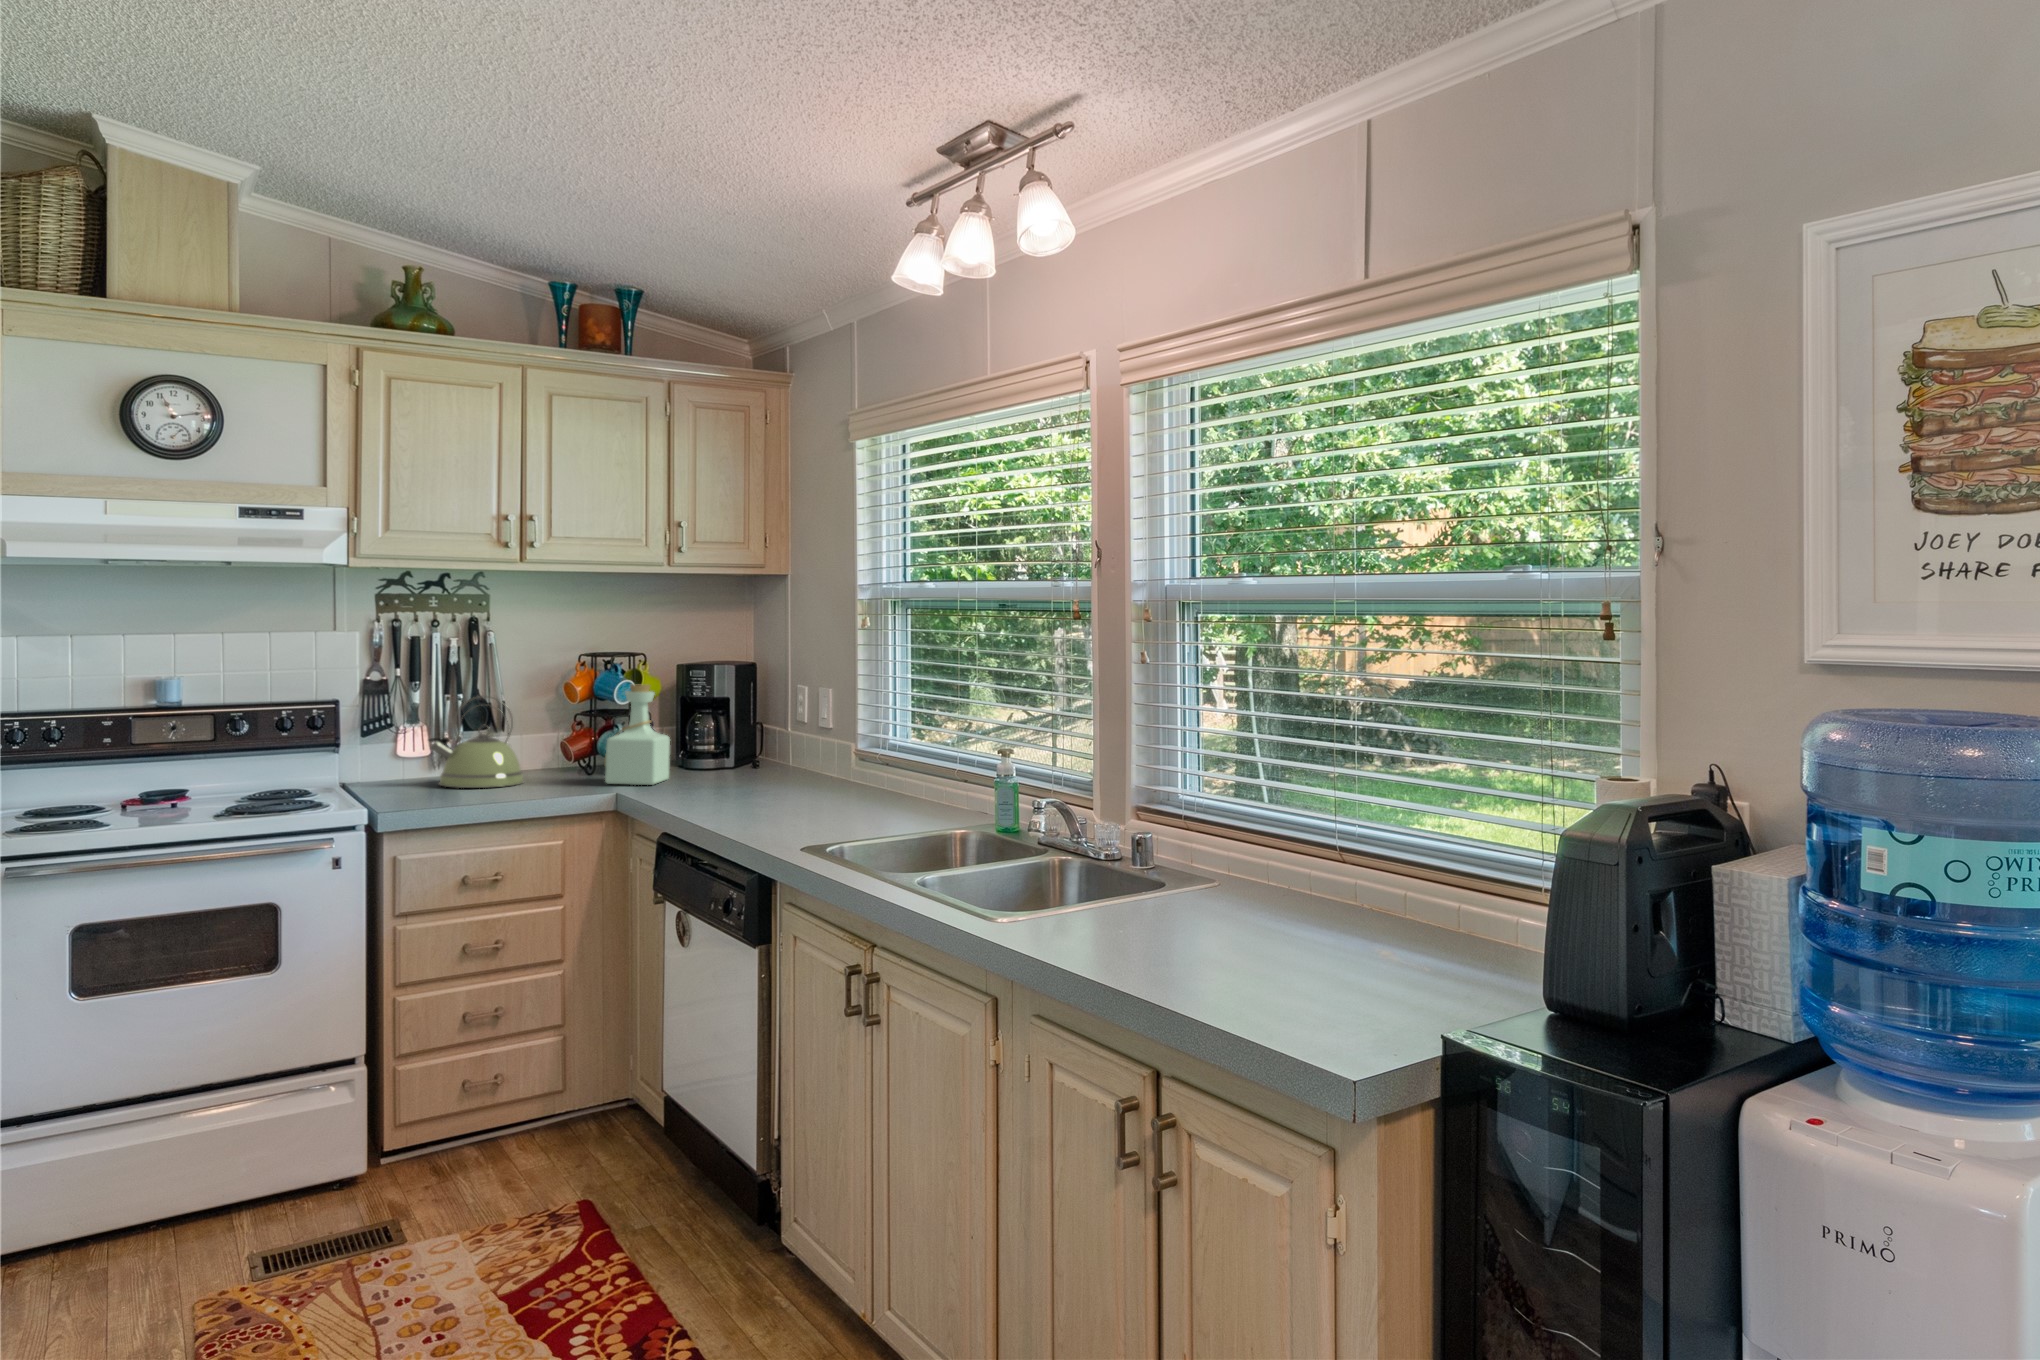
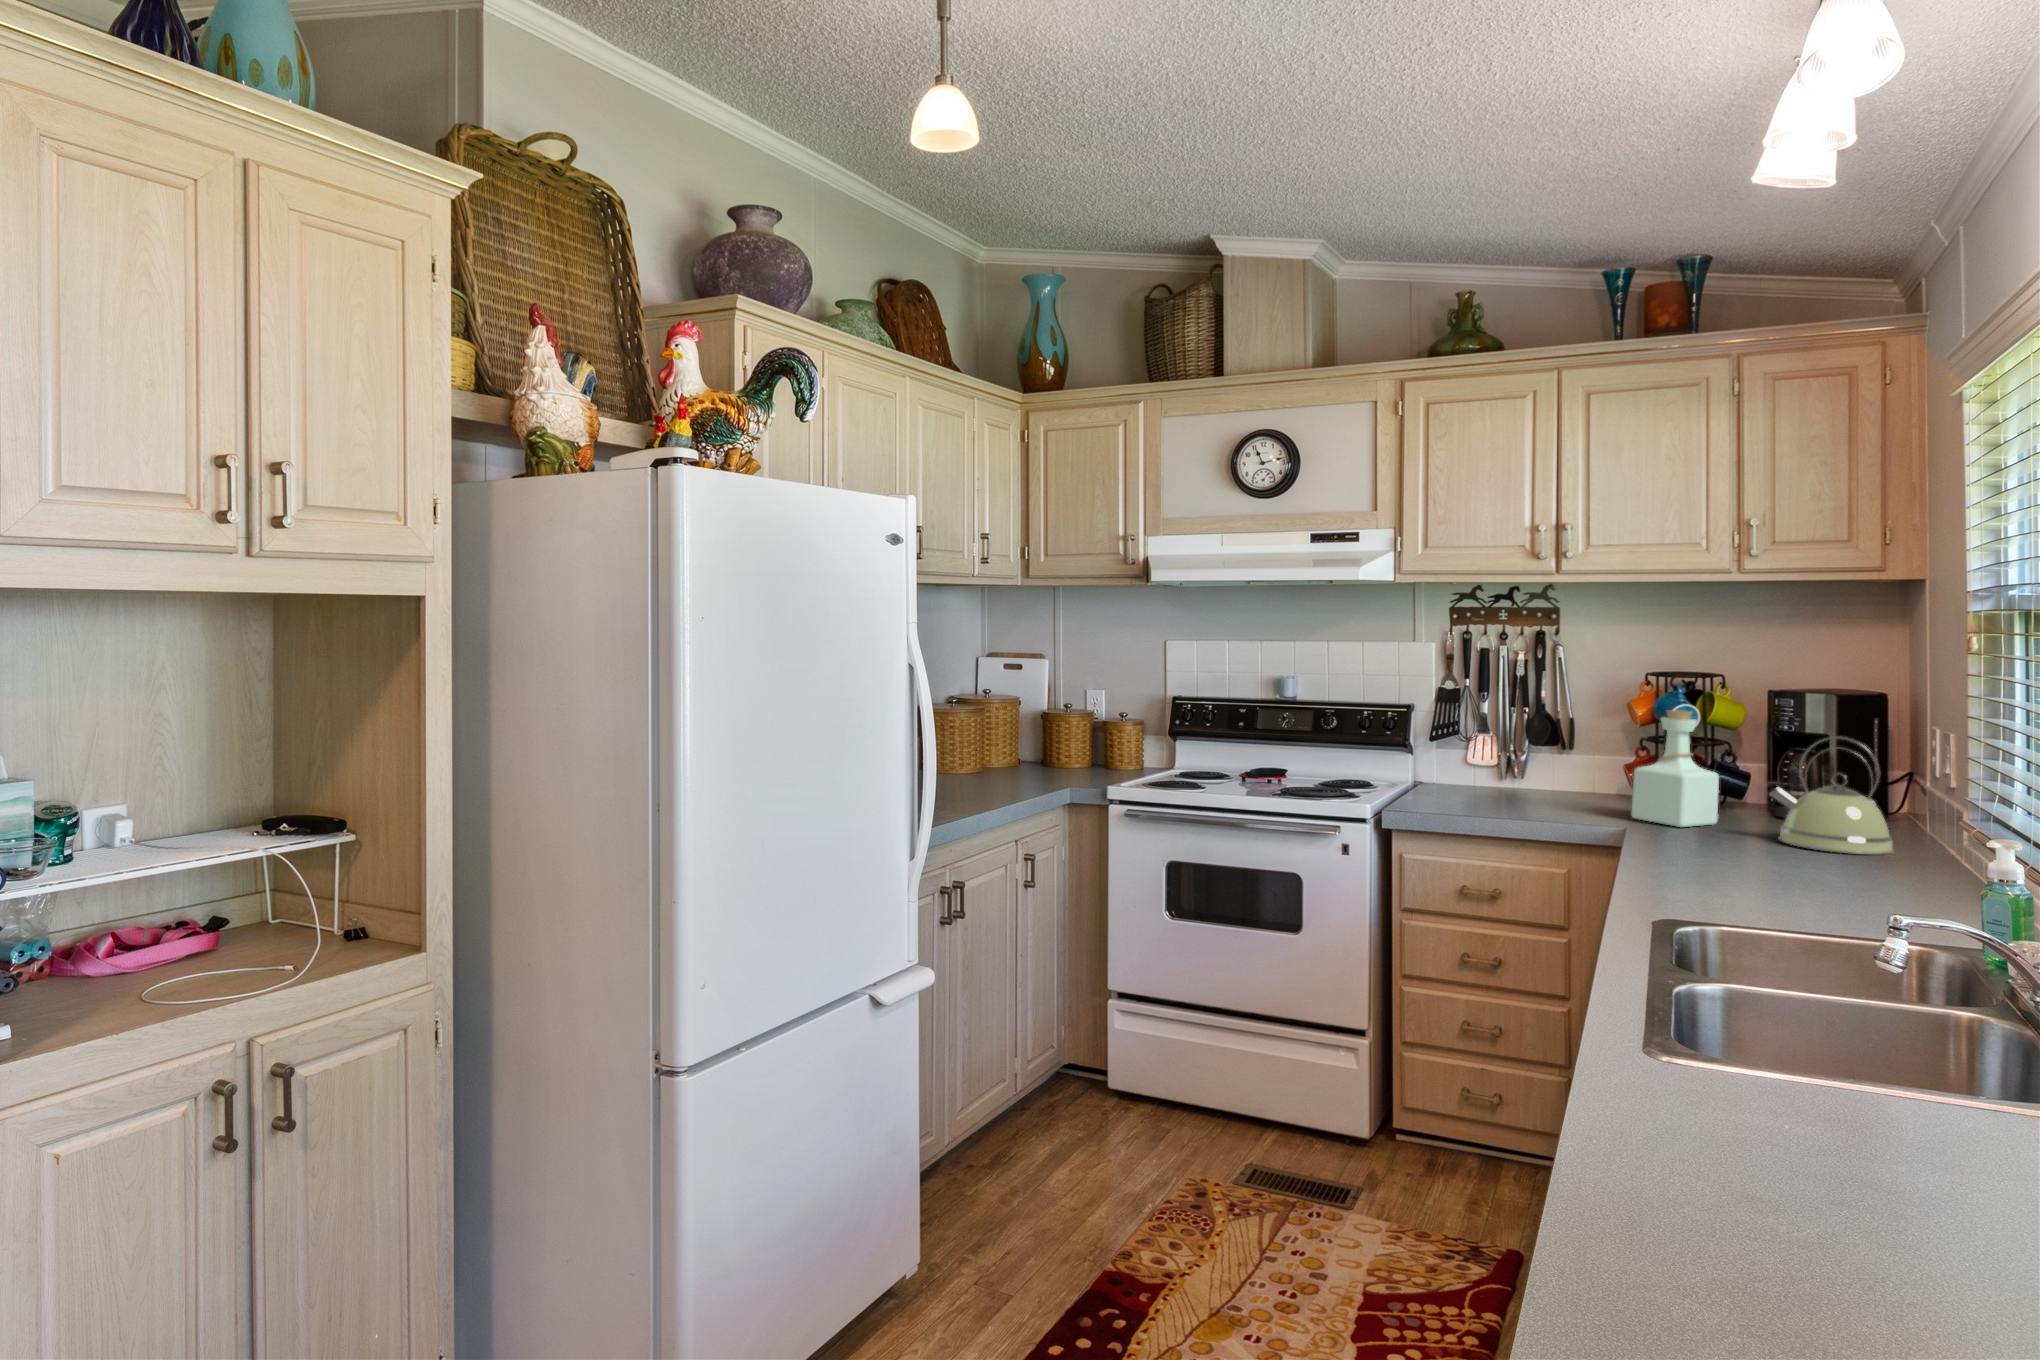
kettle: present [429,696,524,788] -> present [1768,736,1894,855]

